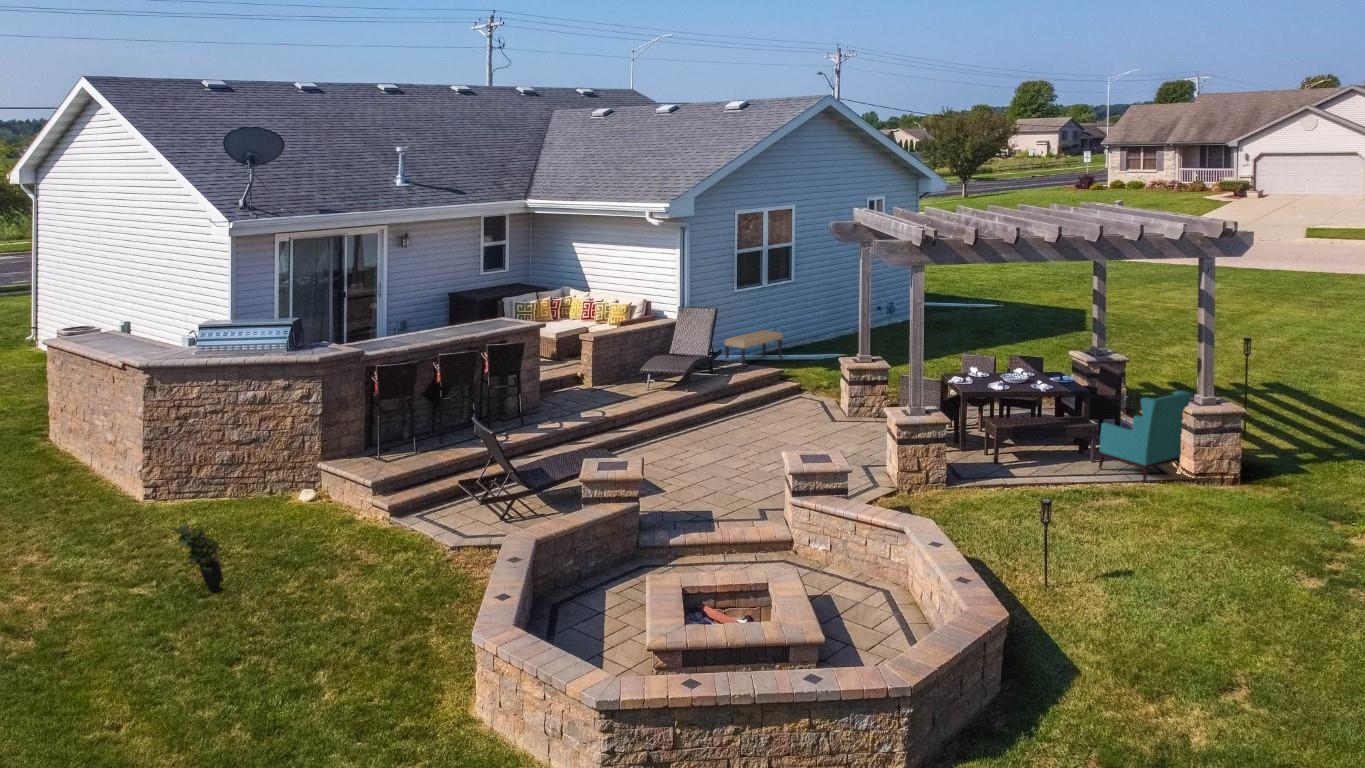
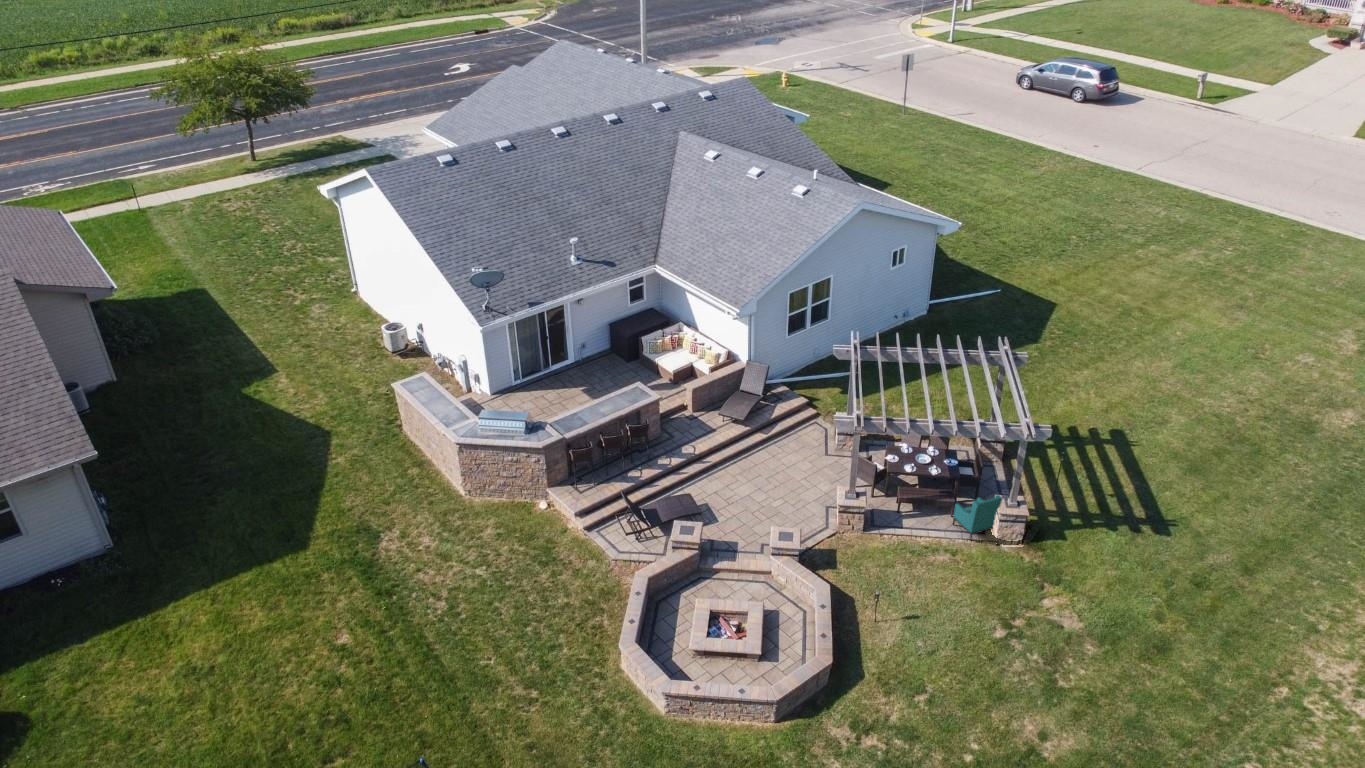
bench: present [724,330,783,368] -> none [779,351,818,381]
potted plant: present [173,523,223,592] -> none [492,549,513,579]

